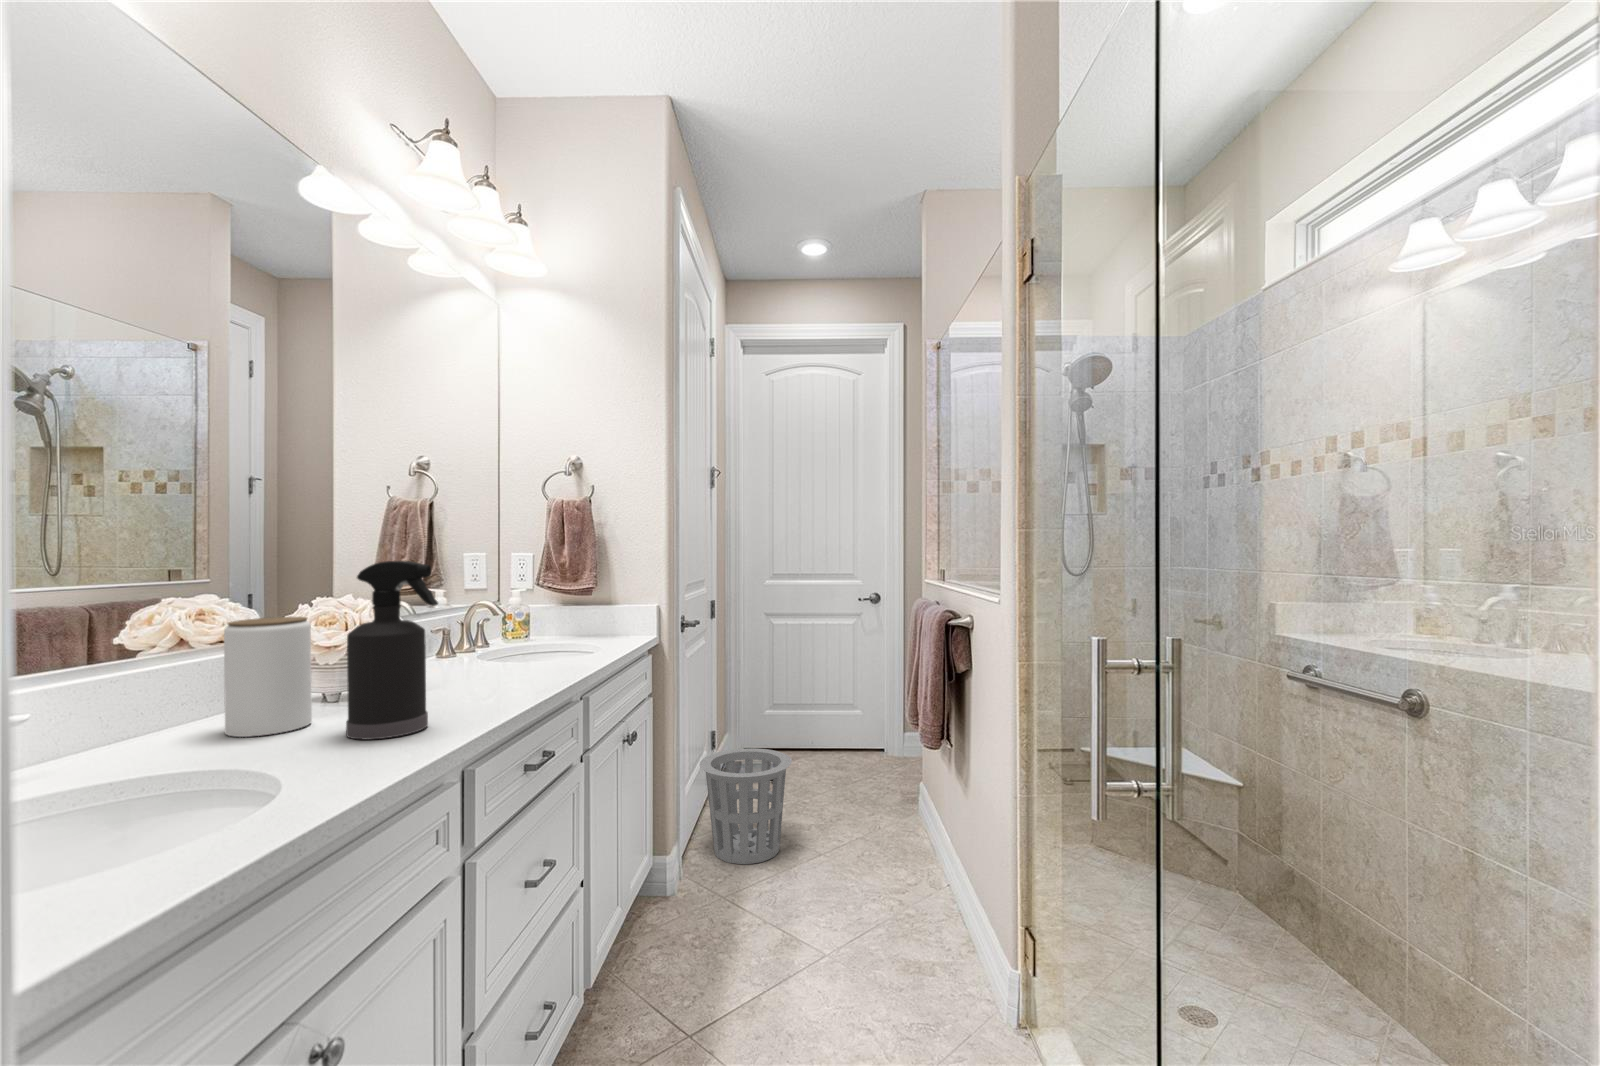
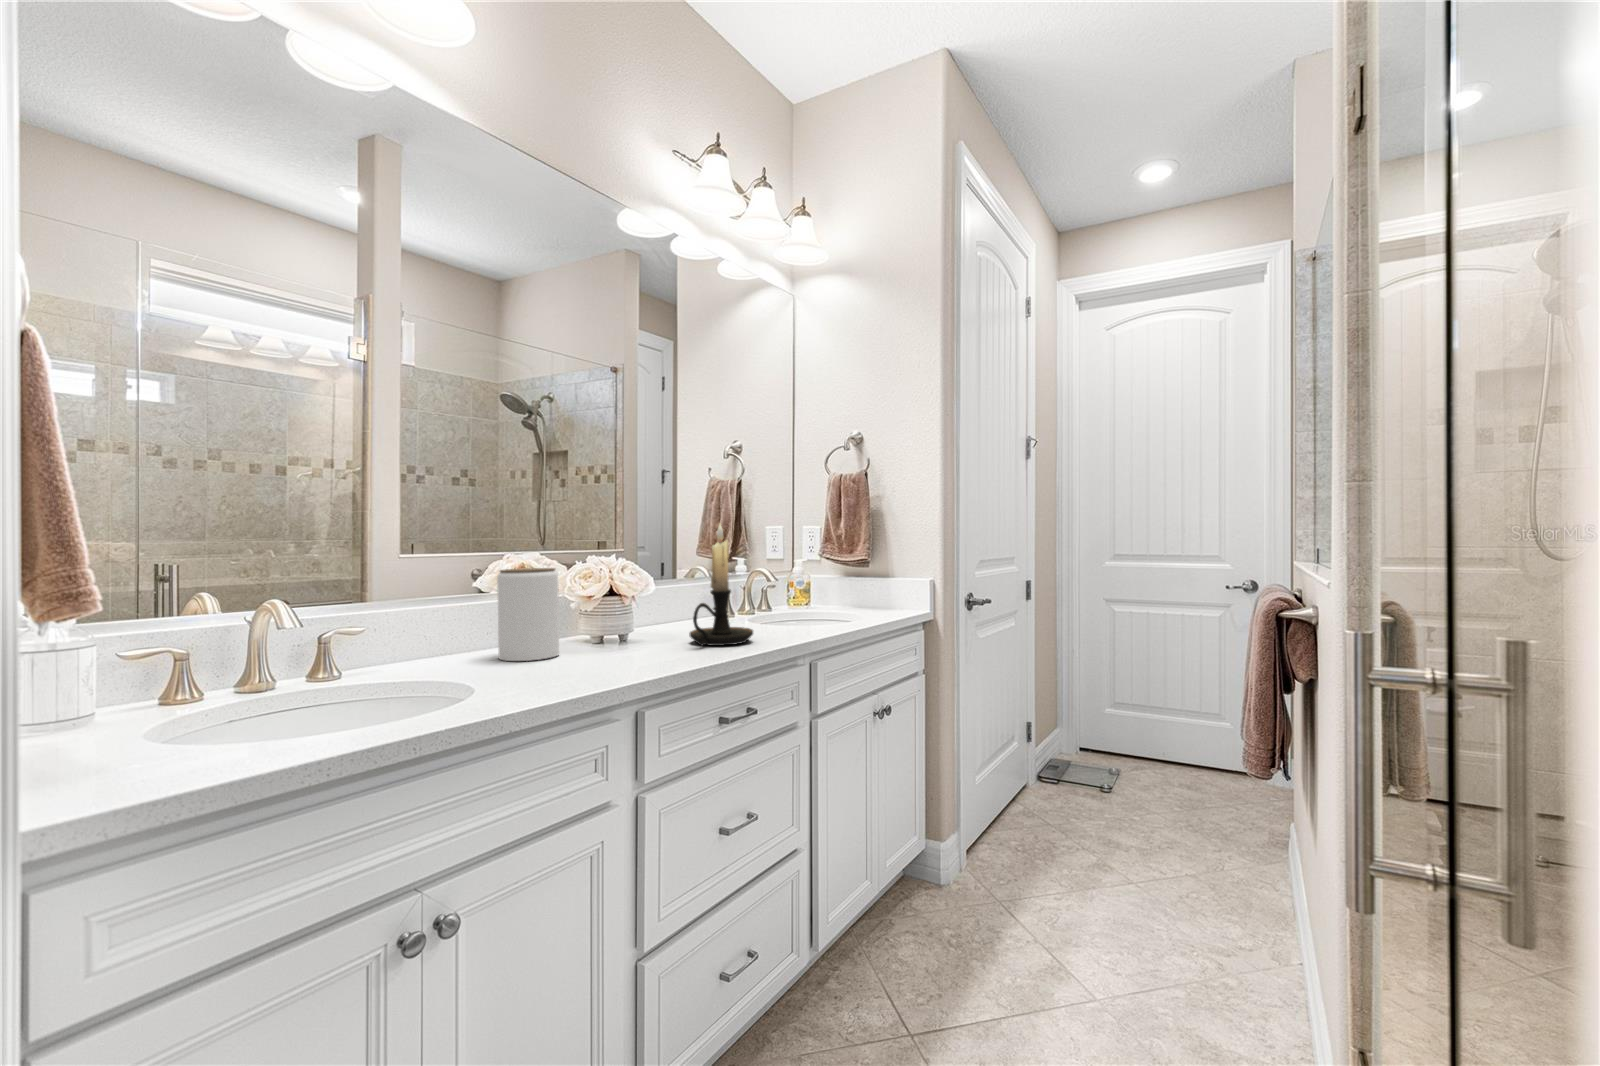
candle holder: none [454,557,527,692] -> present [689,525,753,646]
spray bottle: present [346,561,438,740] -> none [560,520,628,673]
waste basket: present [700,748,792,864] -> none [990,744,1098,874]

